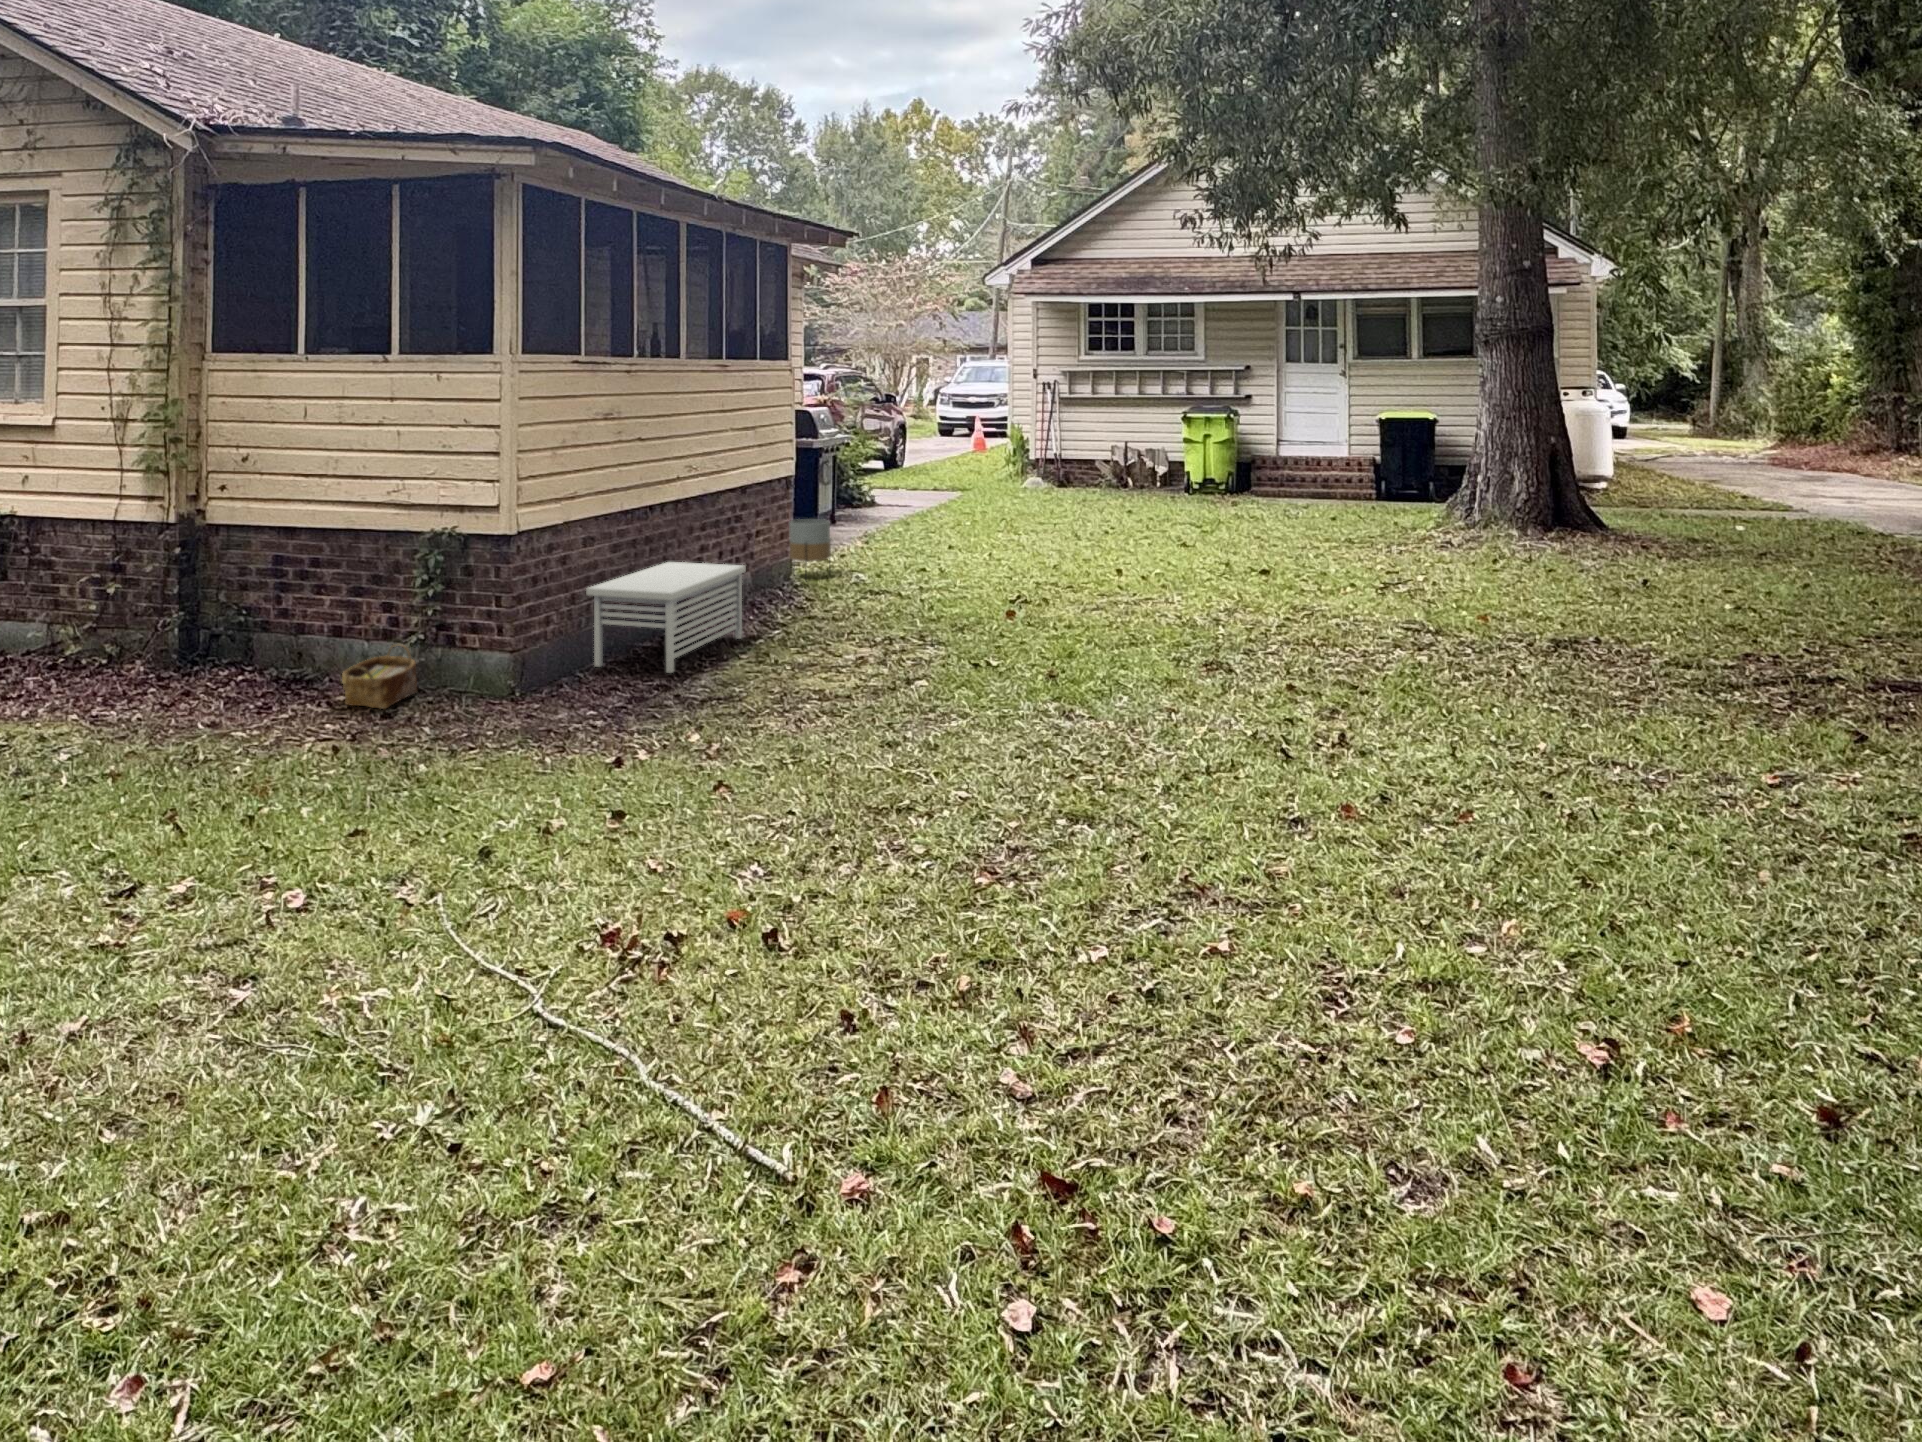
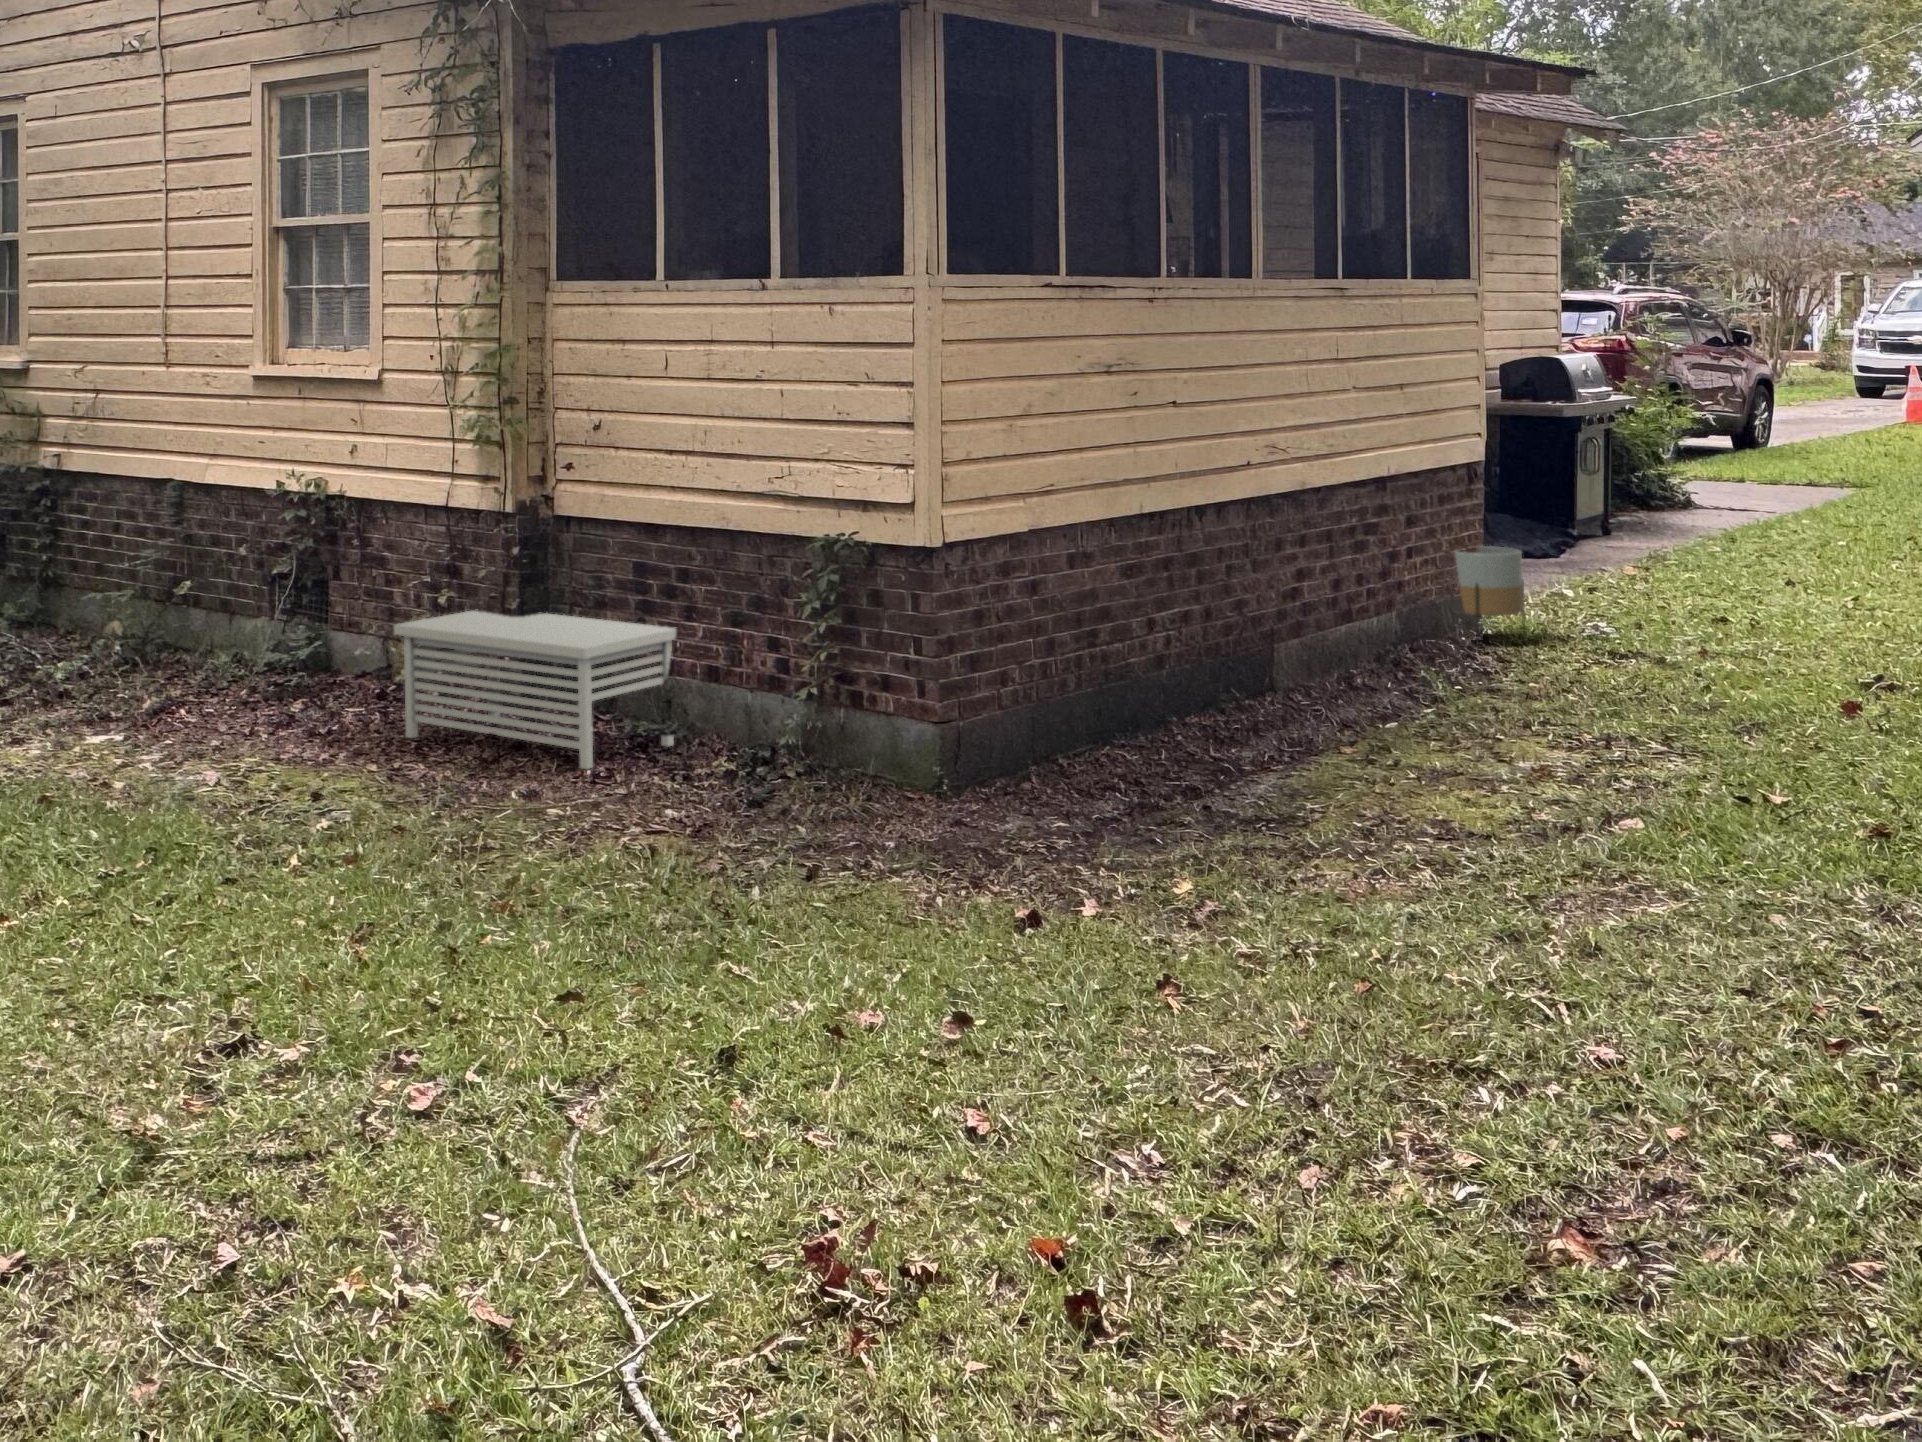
storage bench: present [586,562,746,673] -> present [393,611,676,769]
woven basket: present [342,644,417,709] -> none [703,695,809,785]

